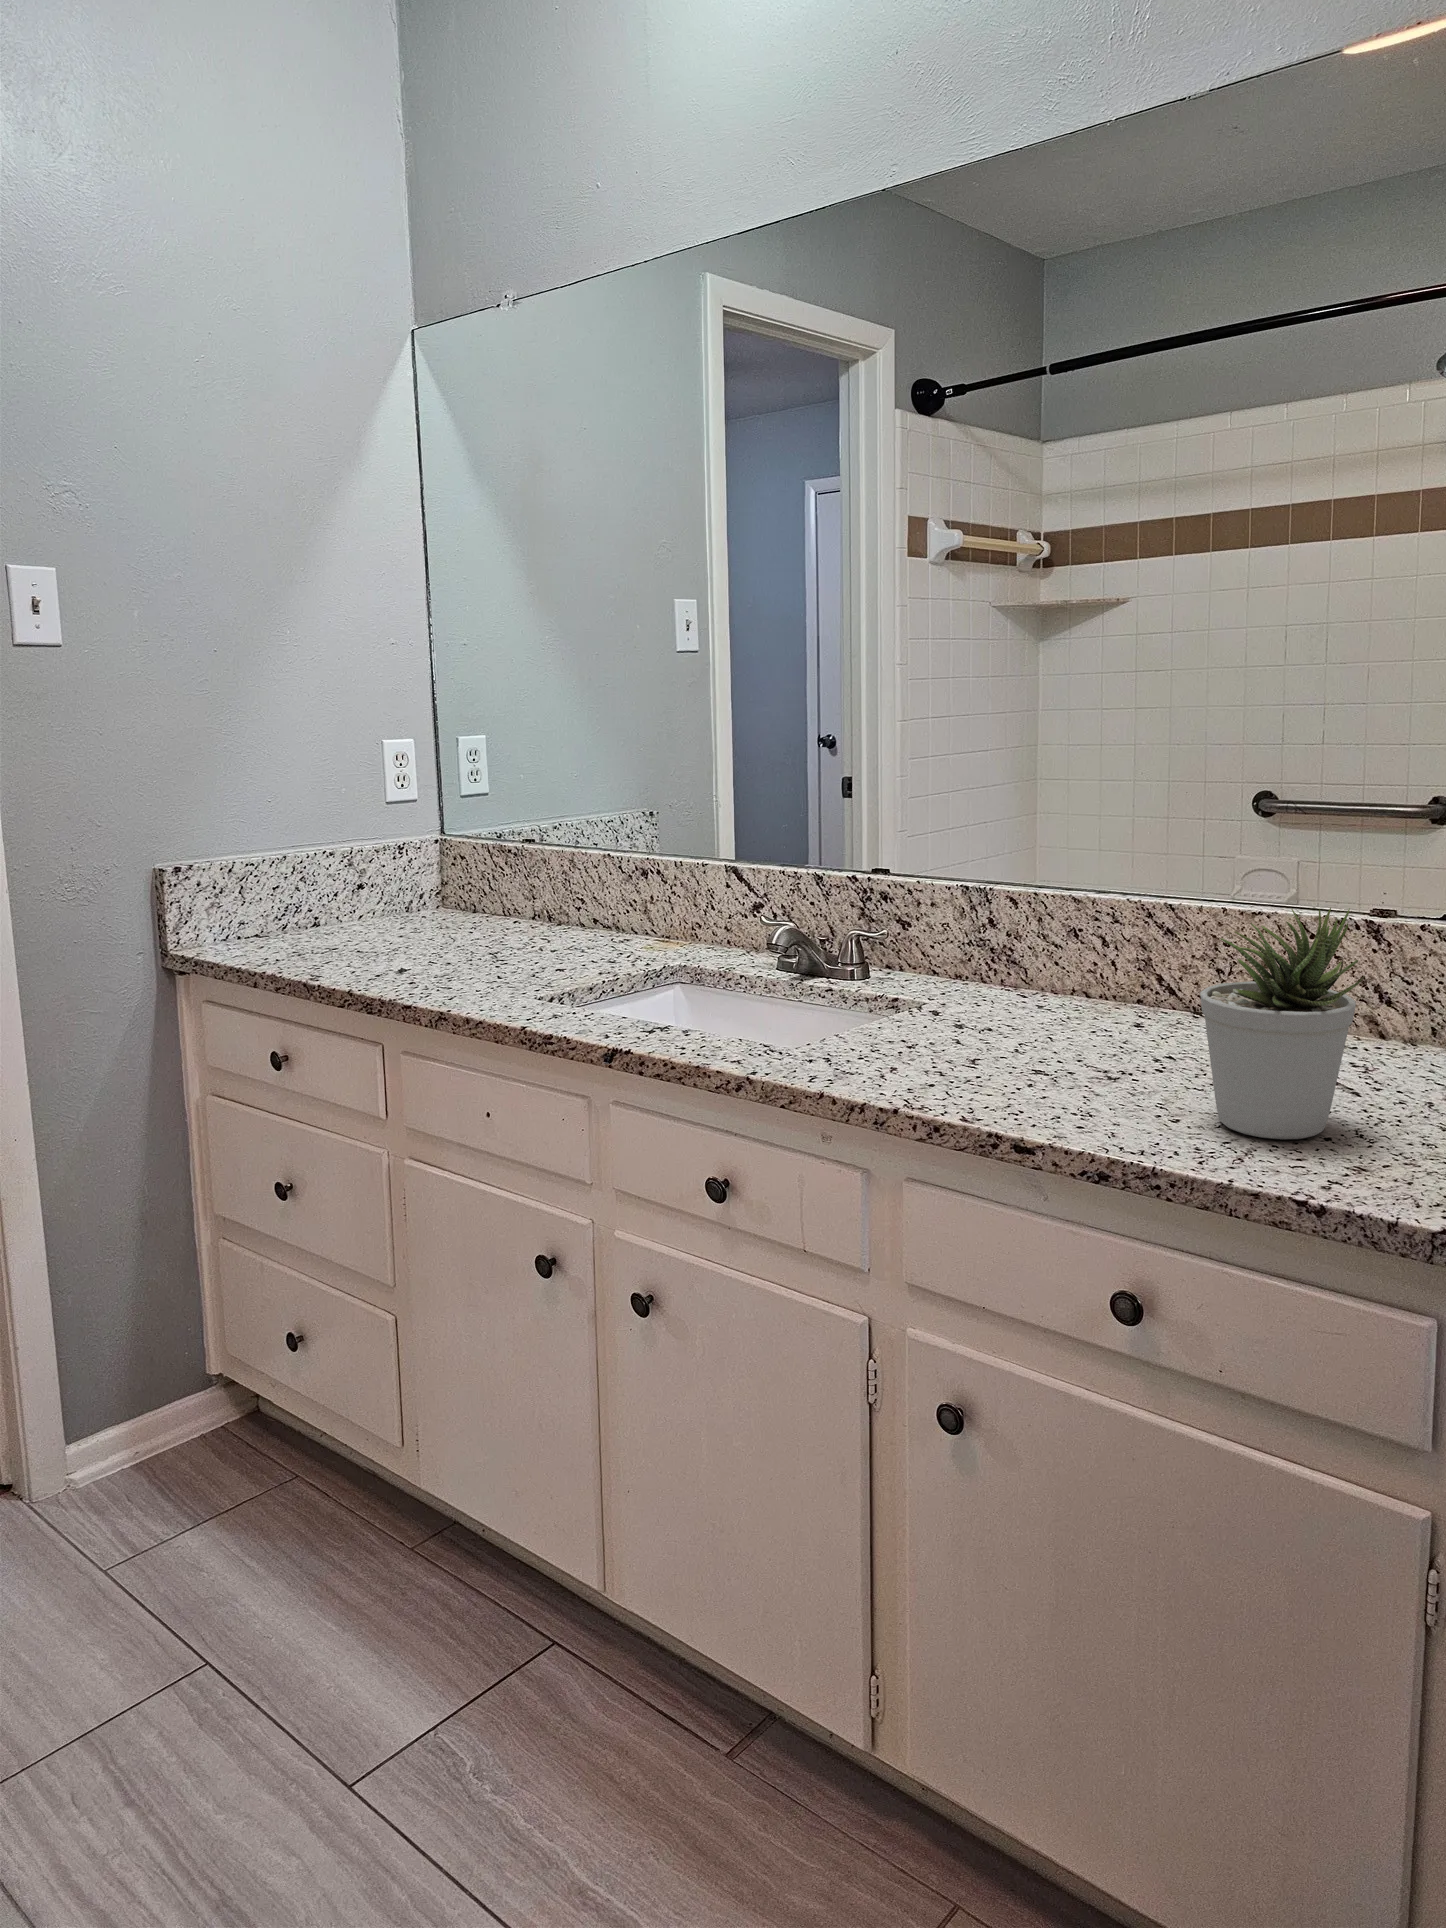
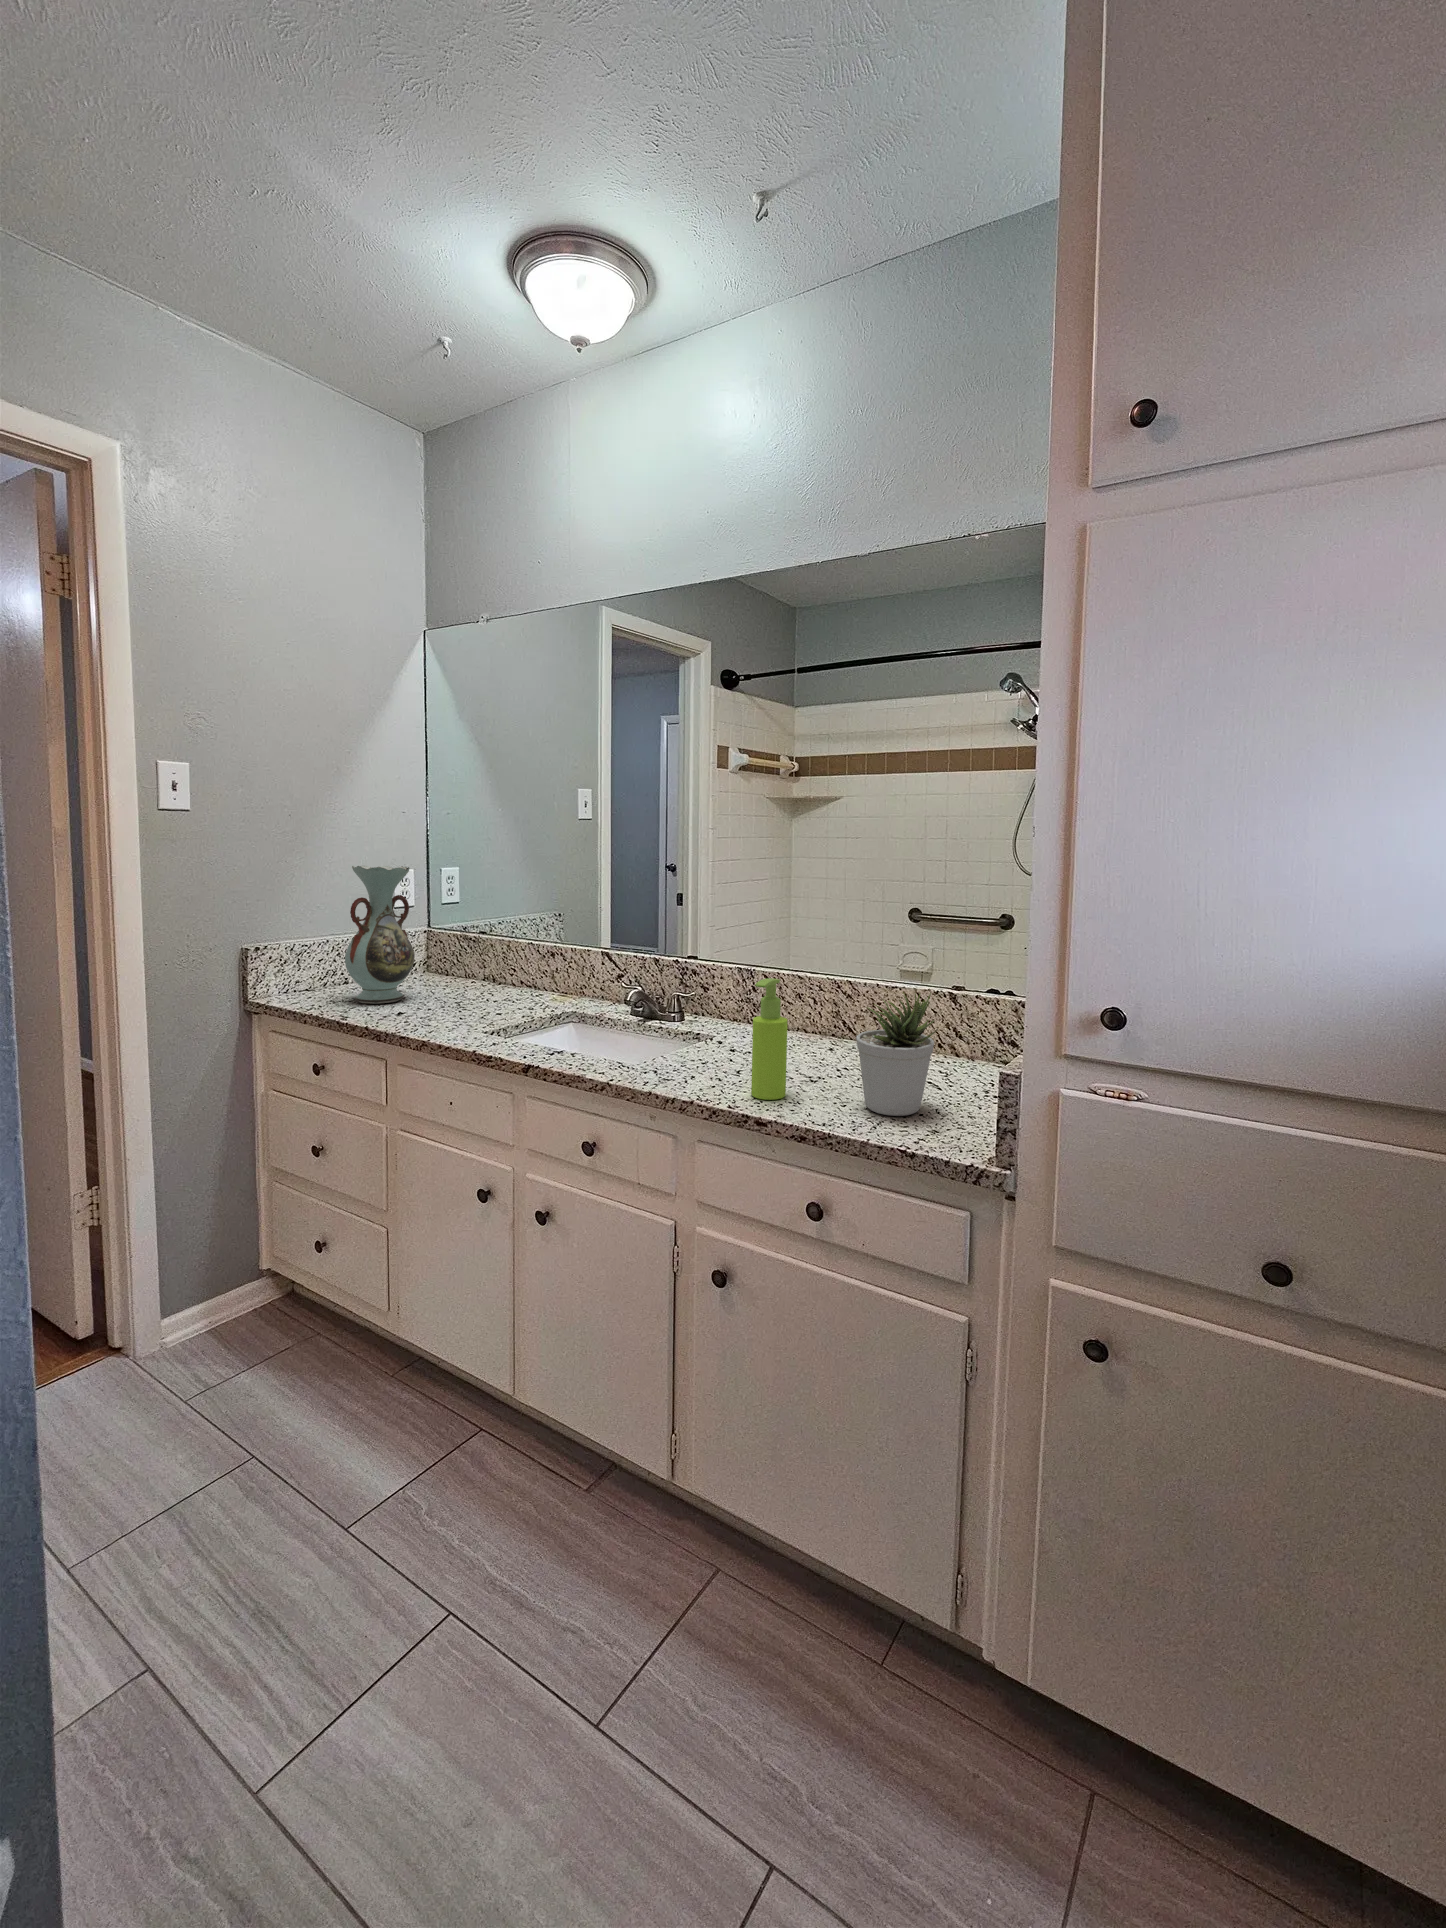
decorative vase: none [315,730,421,956] -> present [345,866,415,1004]
soap dispenser: none [1001,889,1067,1108] -> present [751,978,788,1100]

